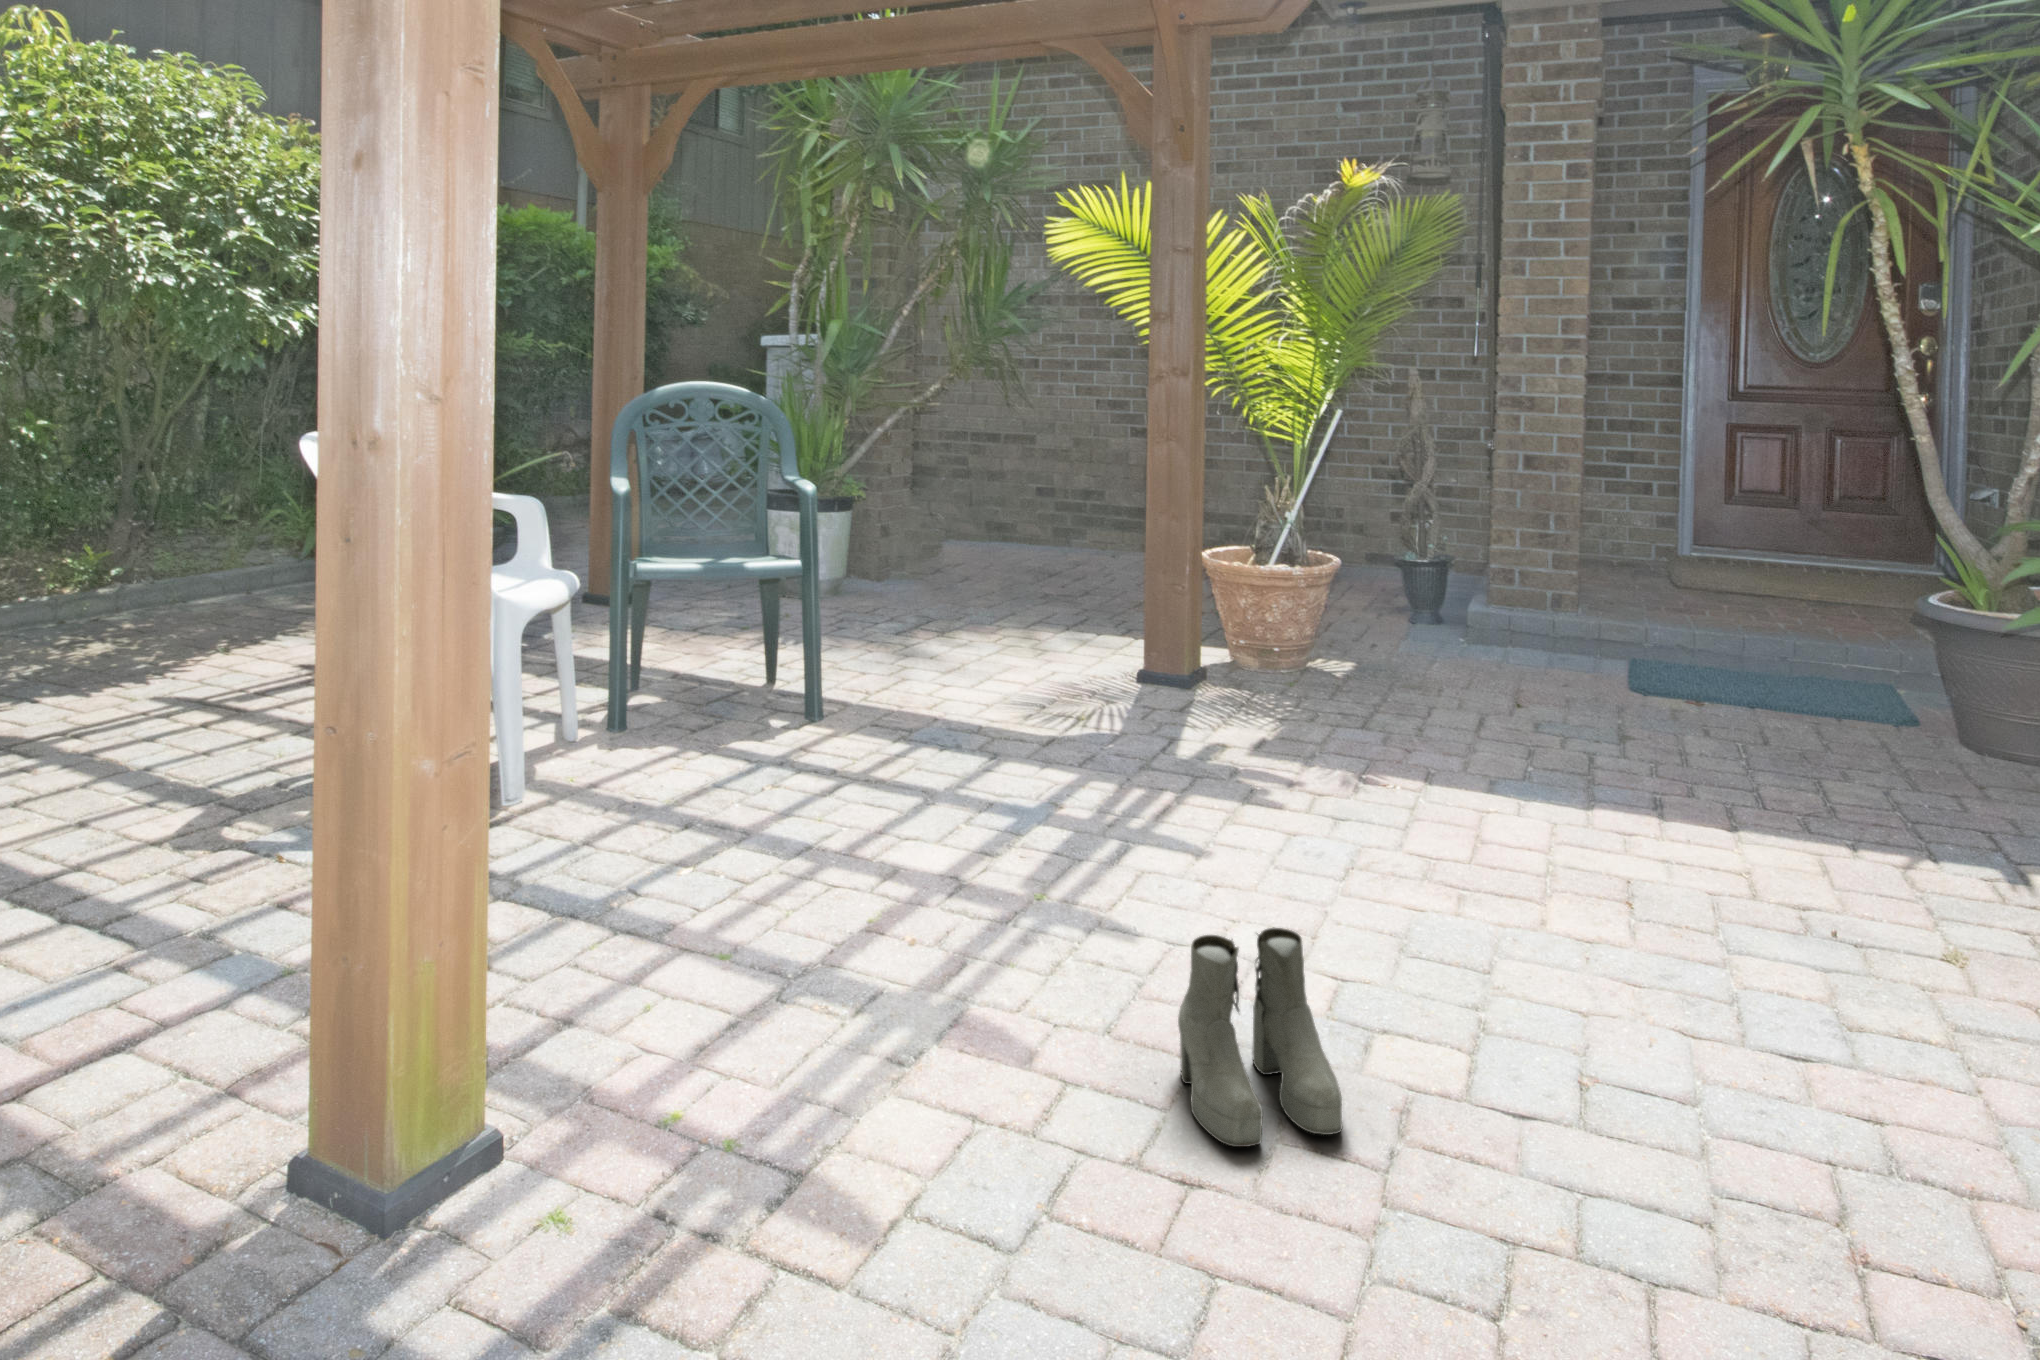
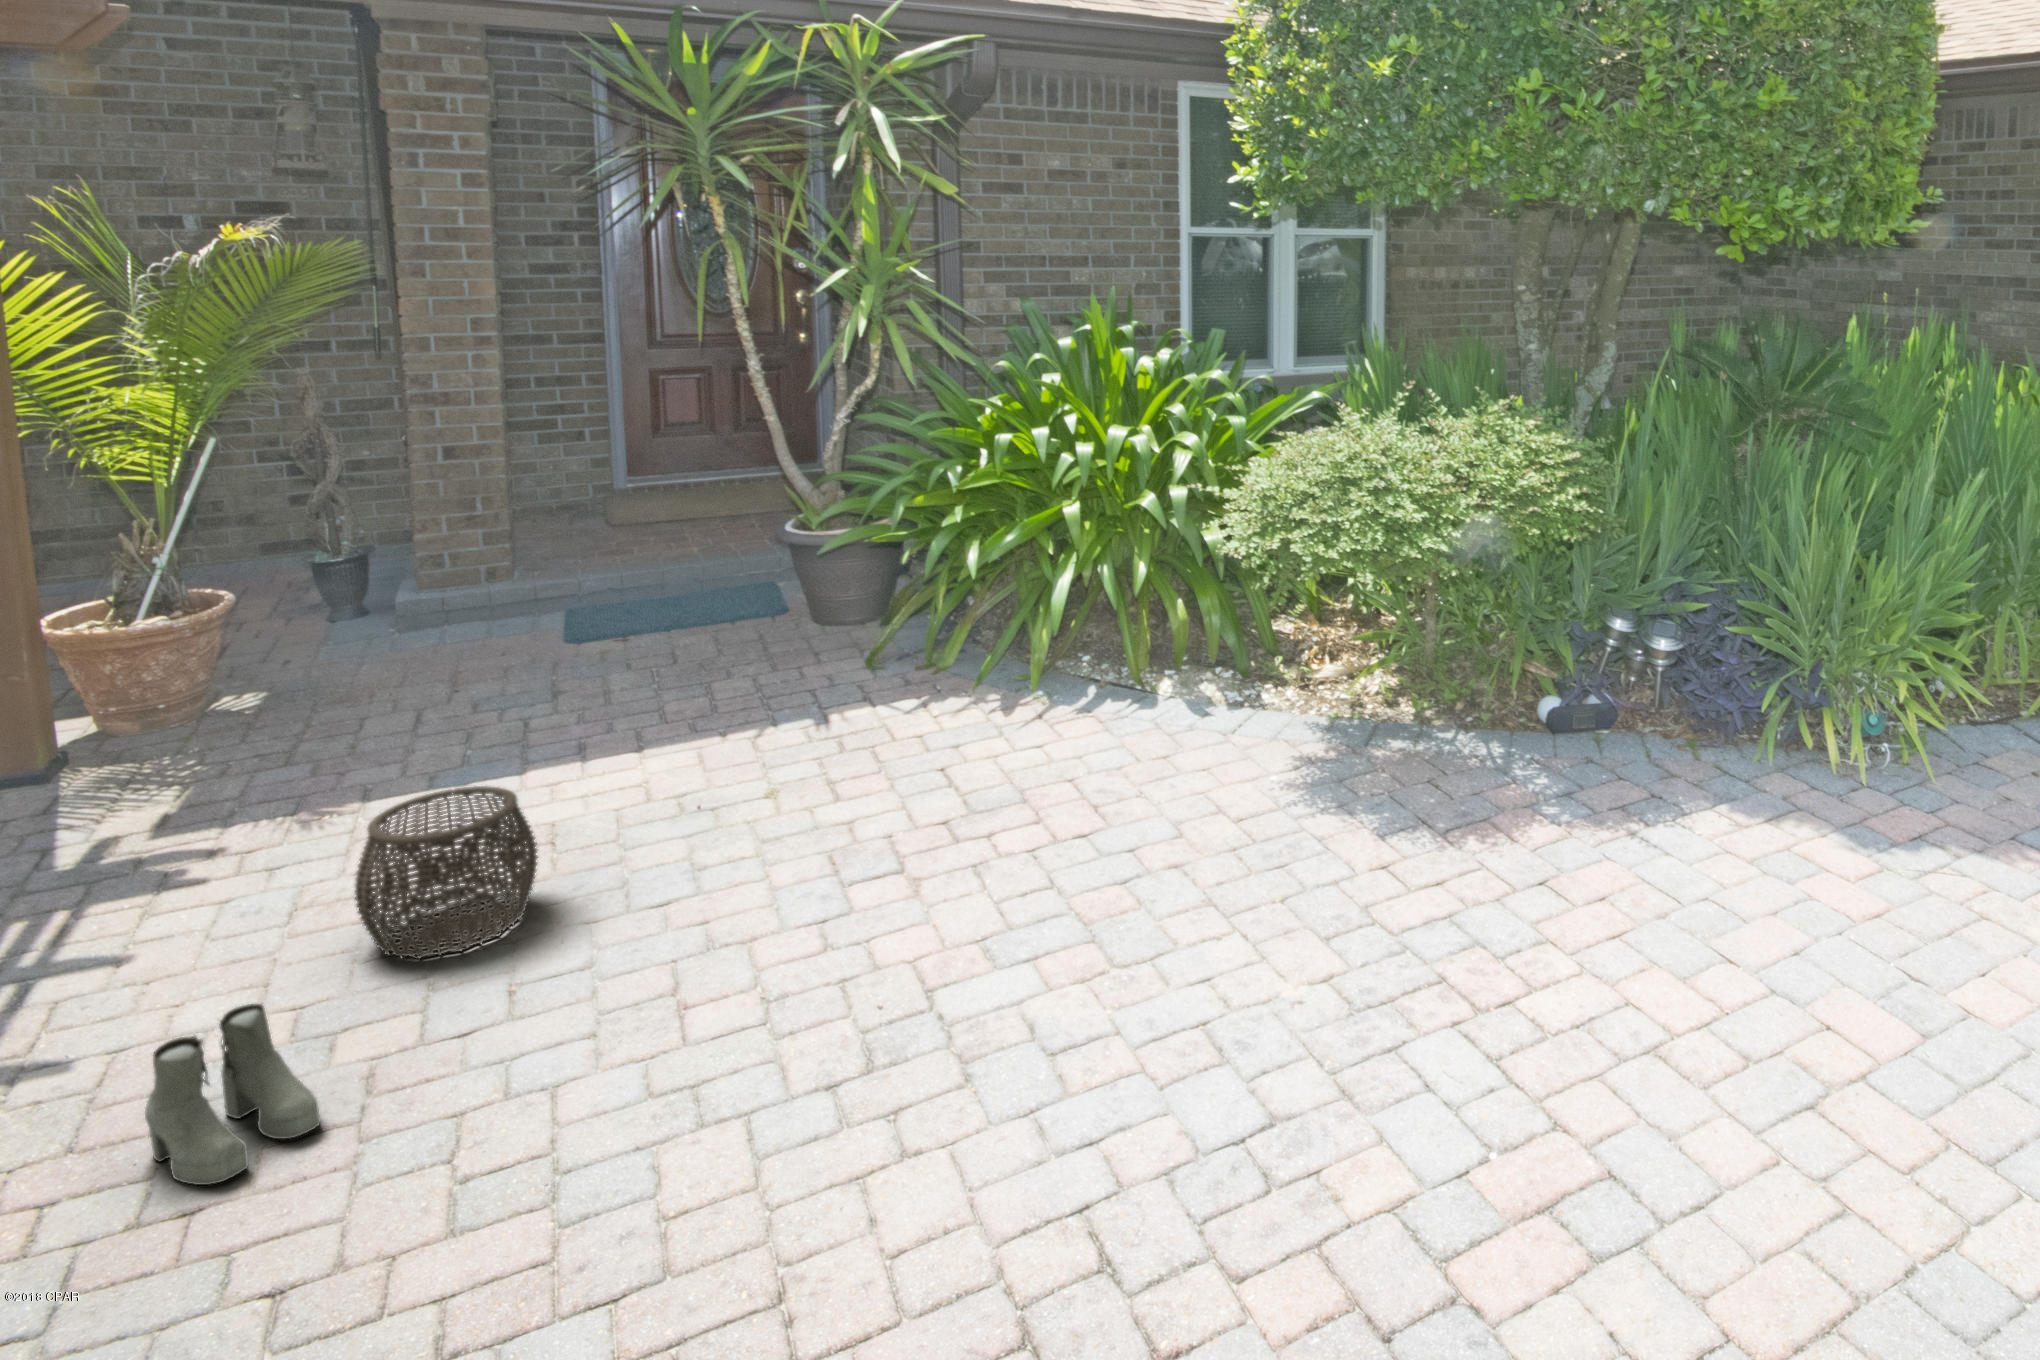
woven basket: none [1407,766,1619,988] -> present [355,786,538,958]

